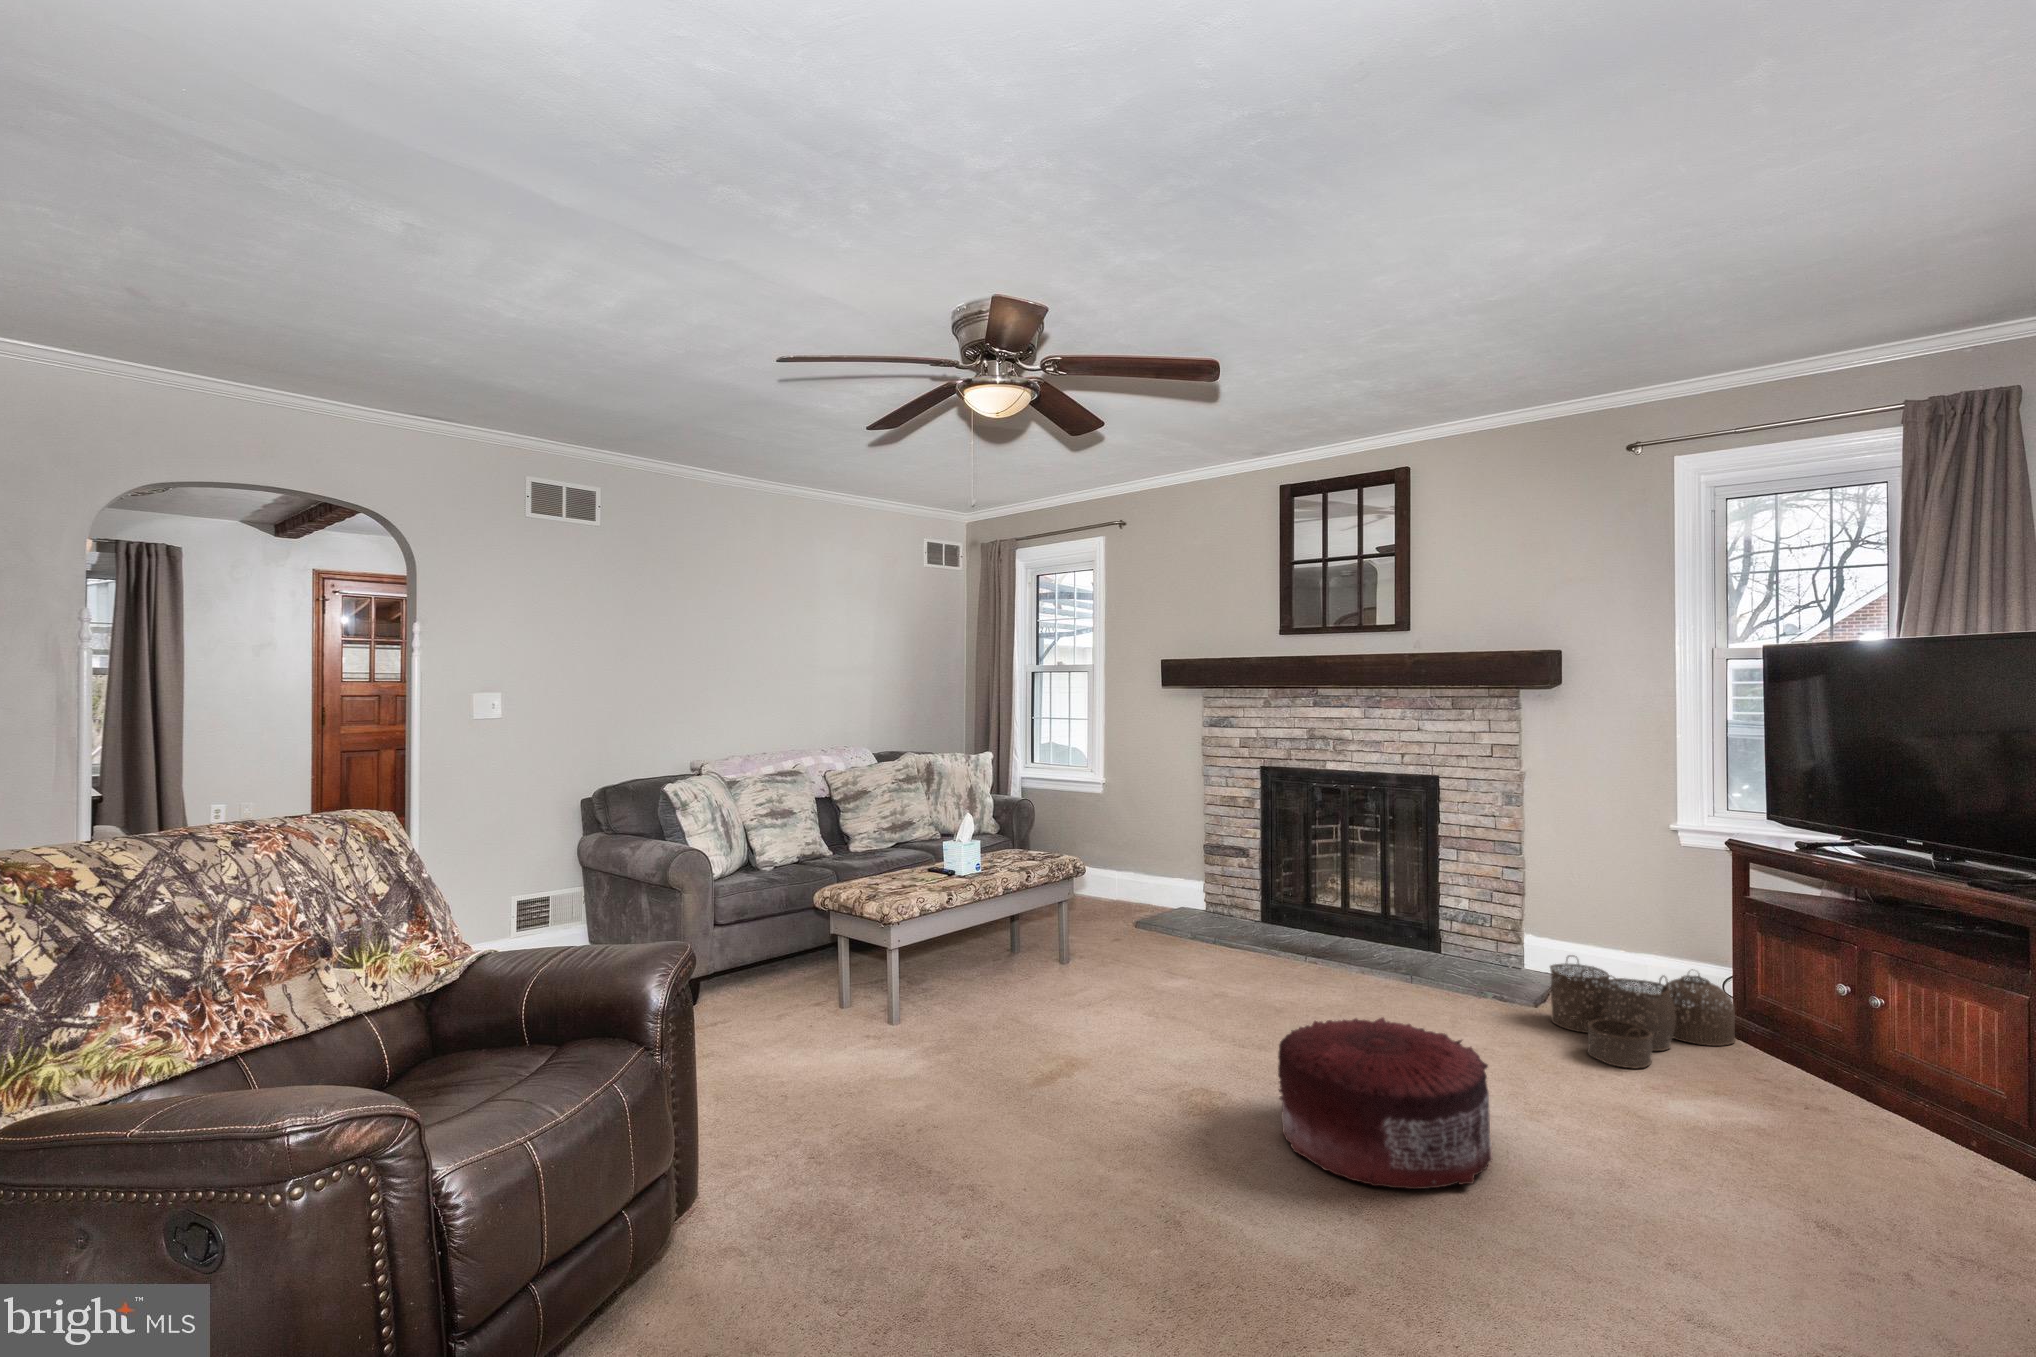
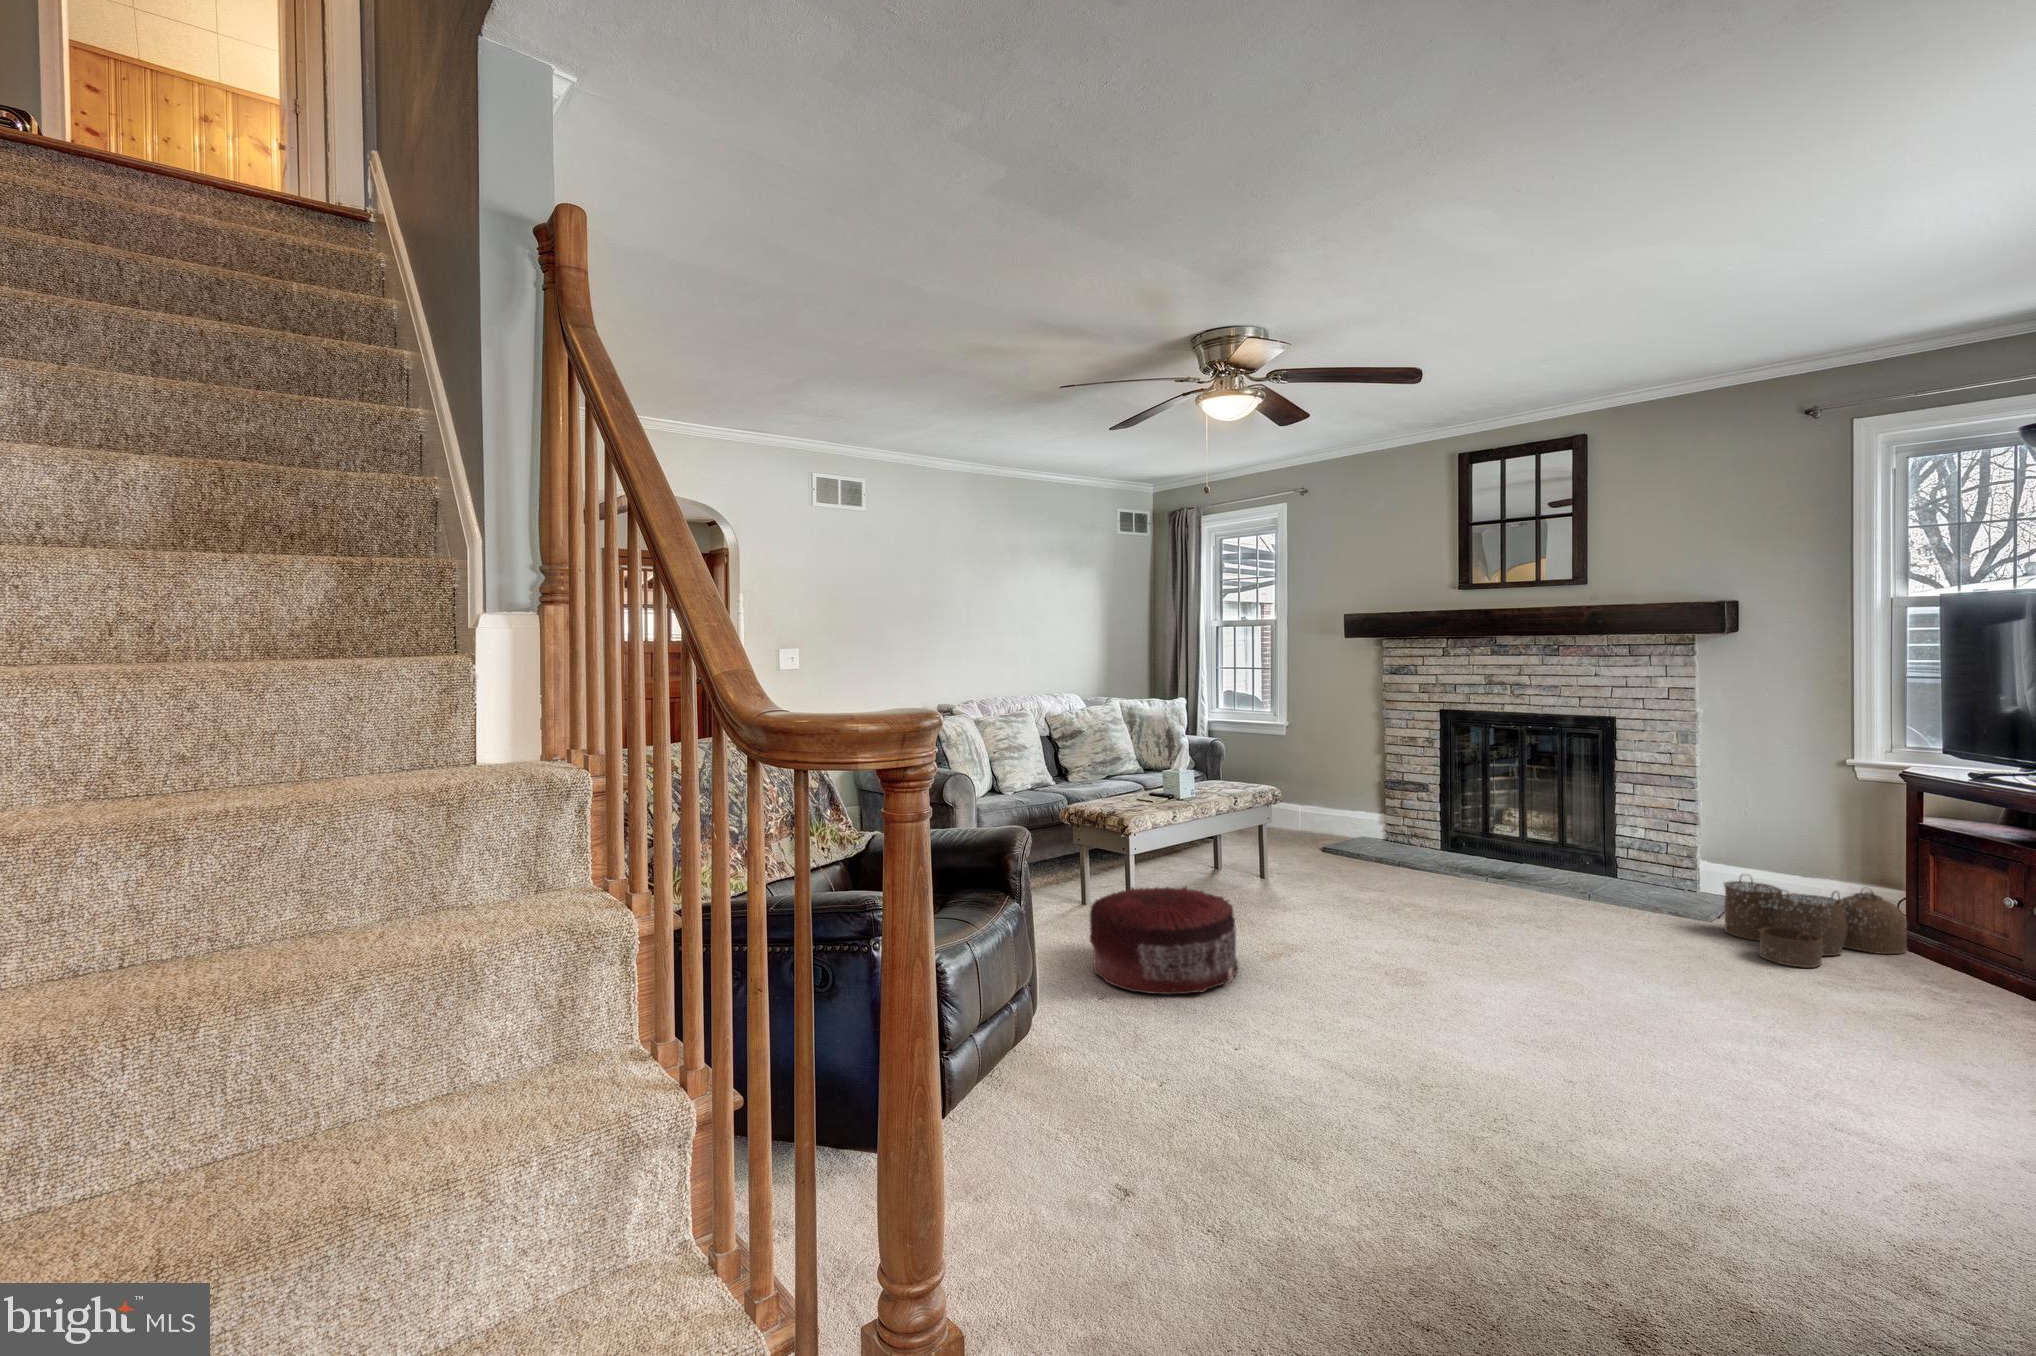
pouf: present [1278,1018,1493,1189] -> present [1090,887,1238,995]

